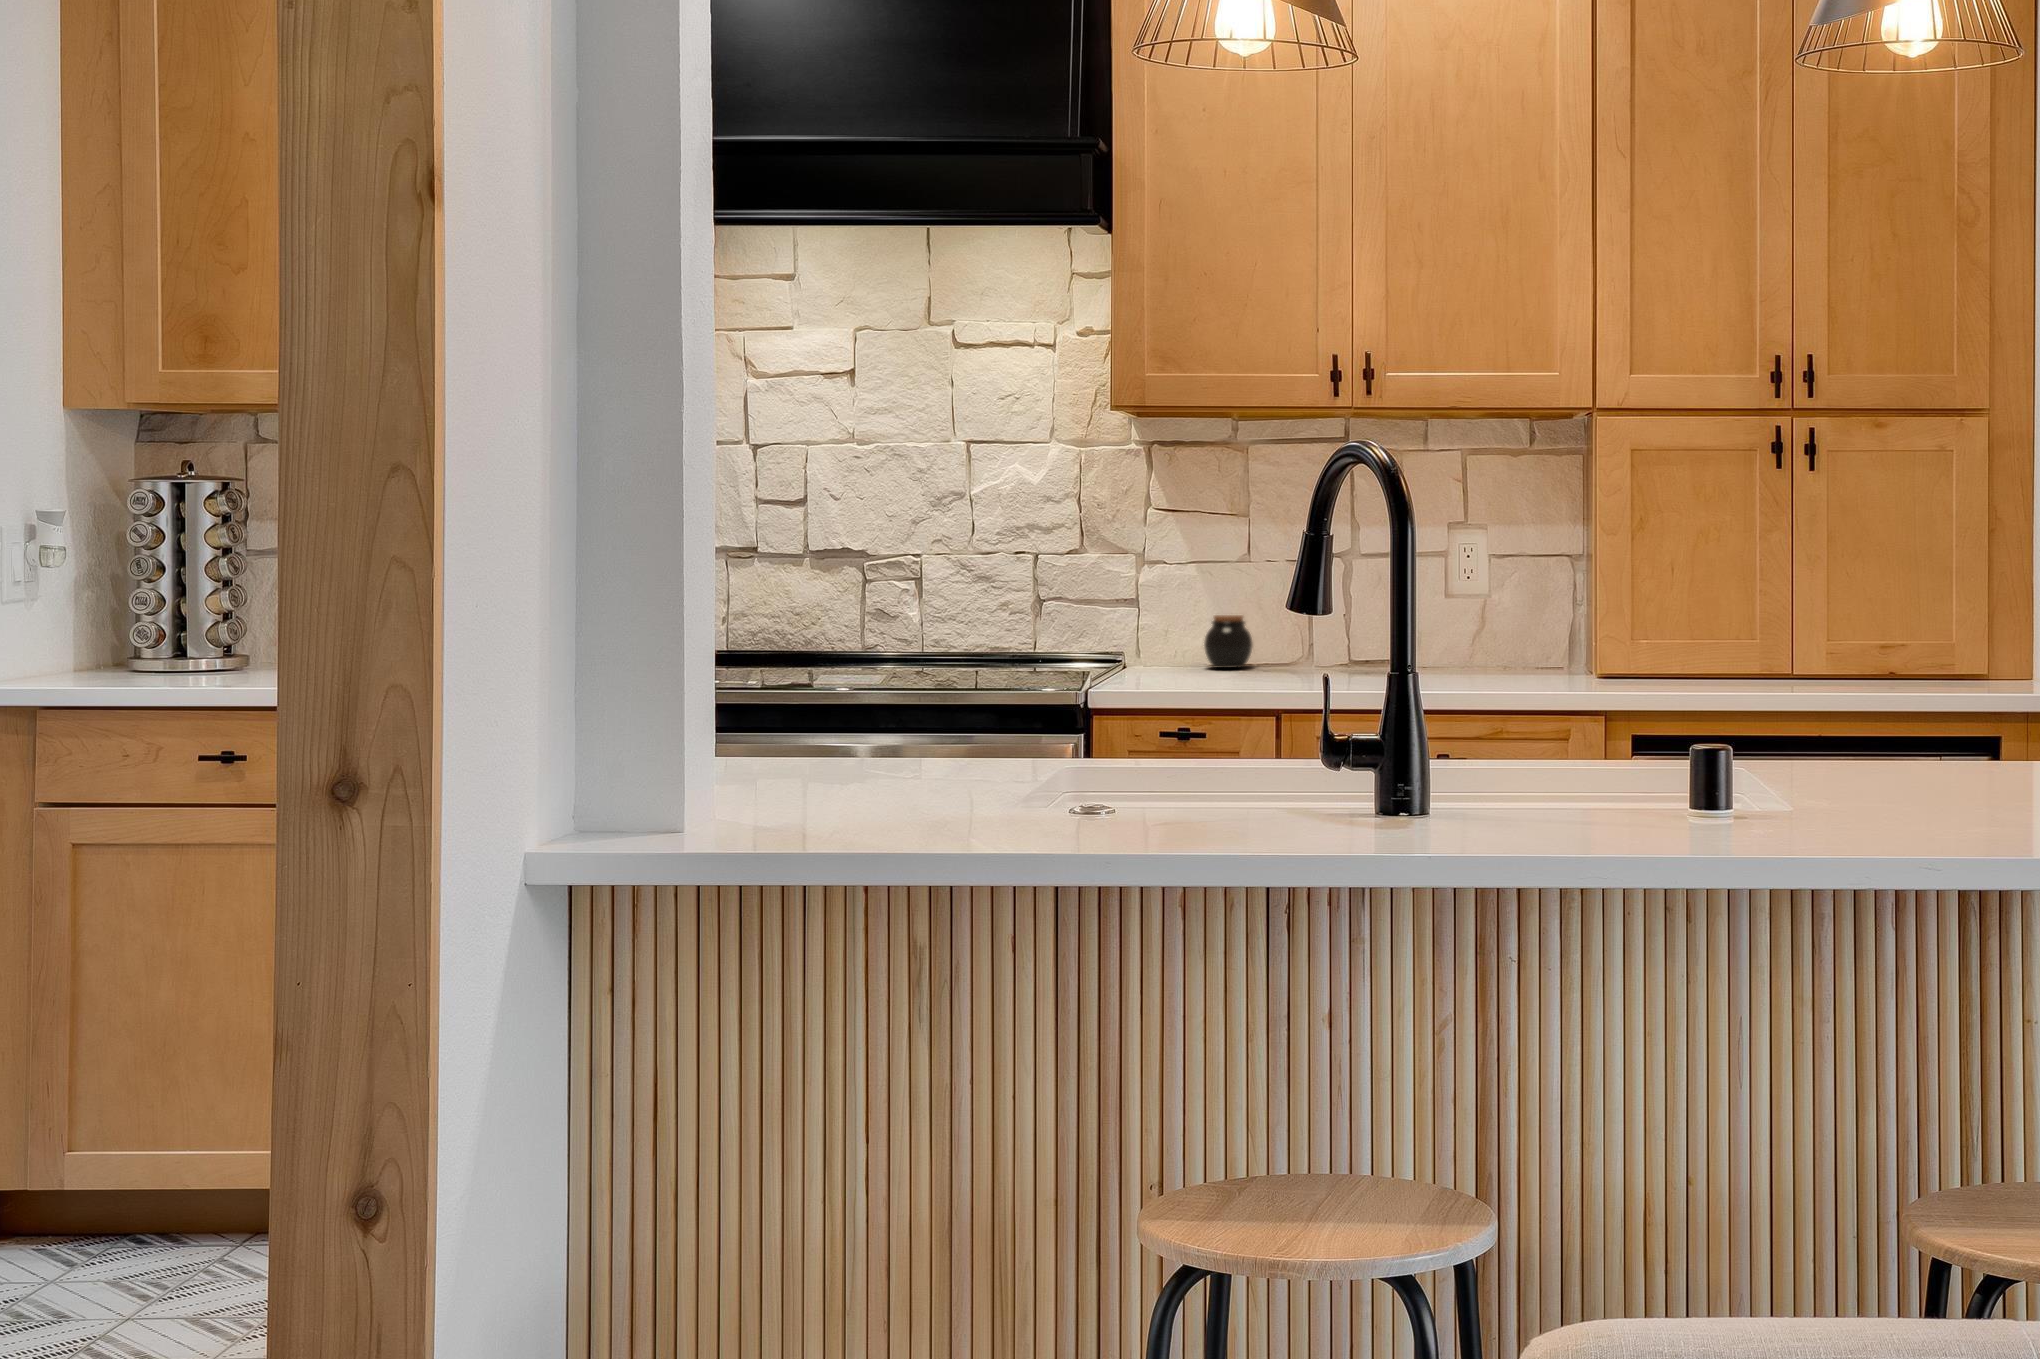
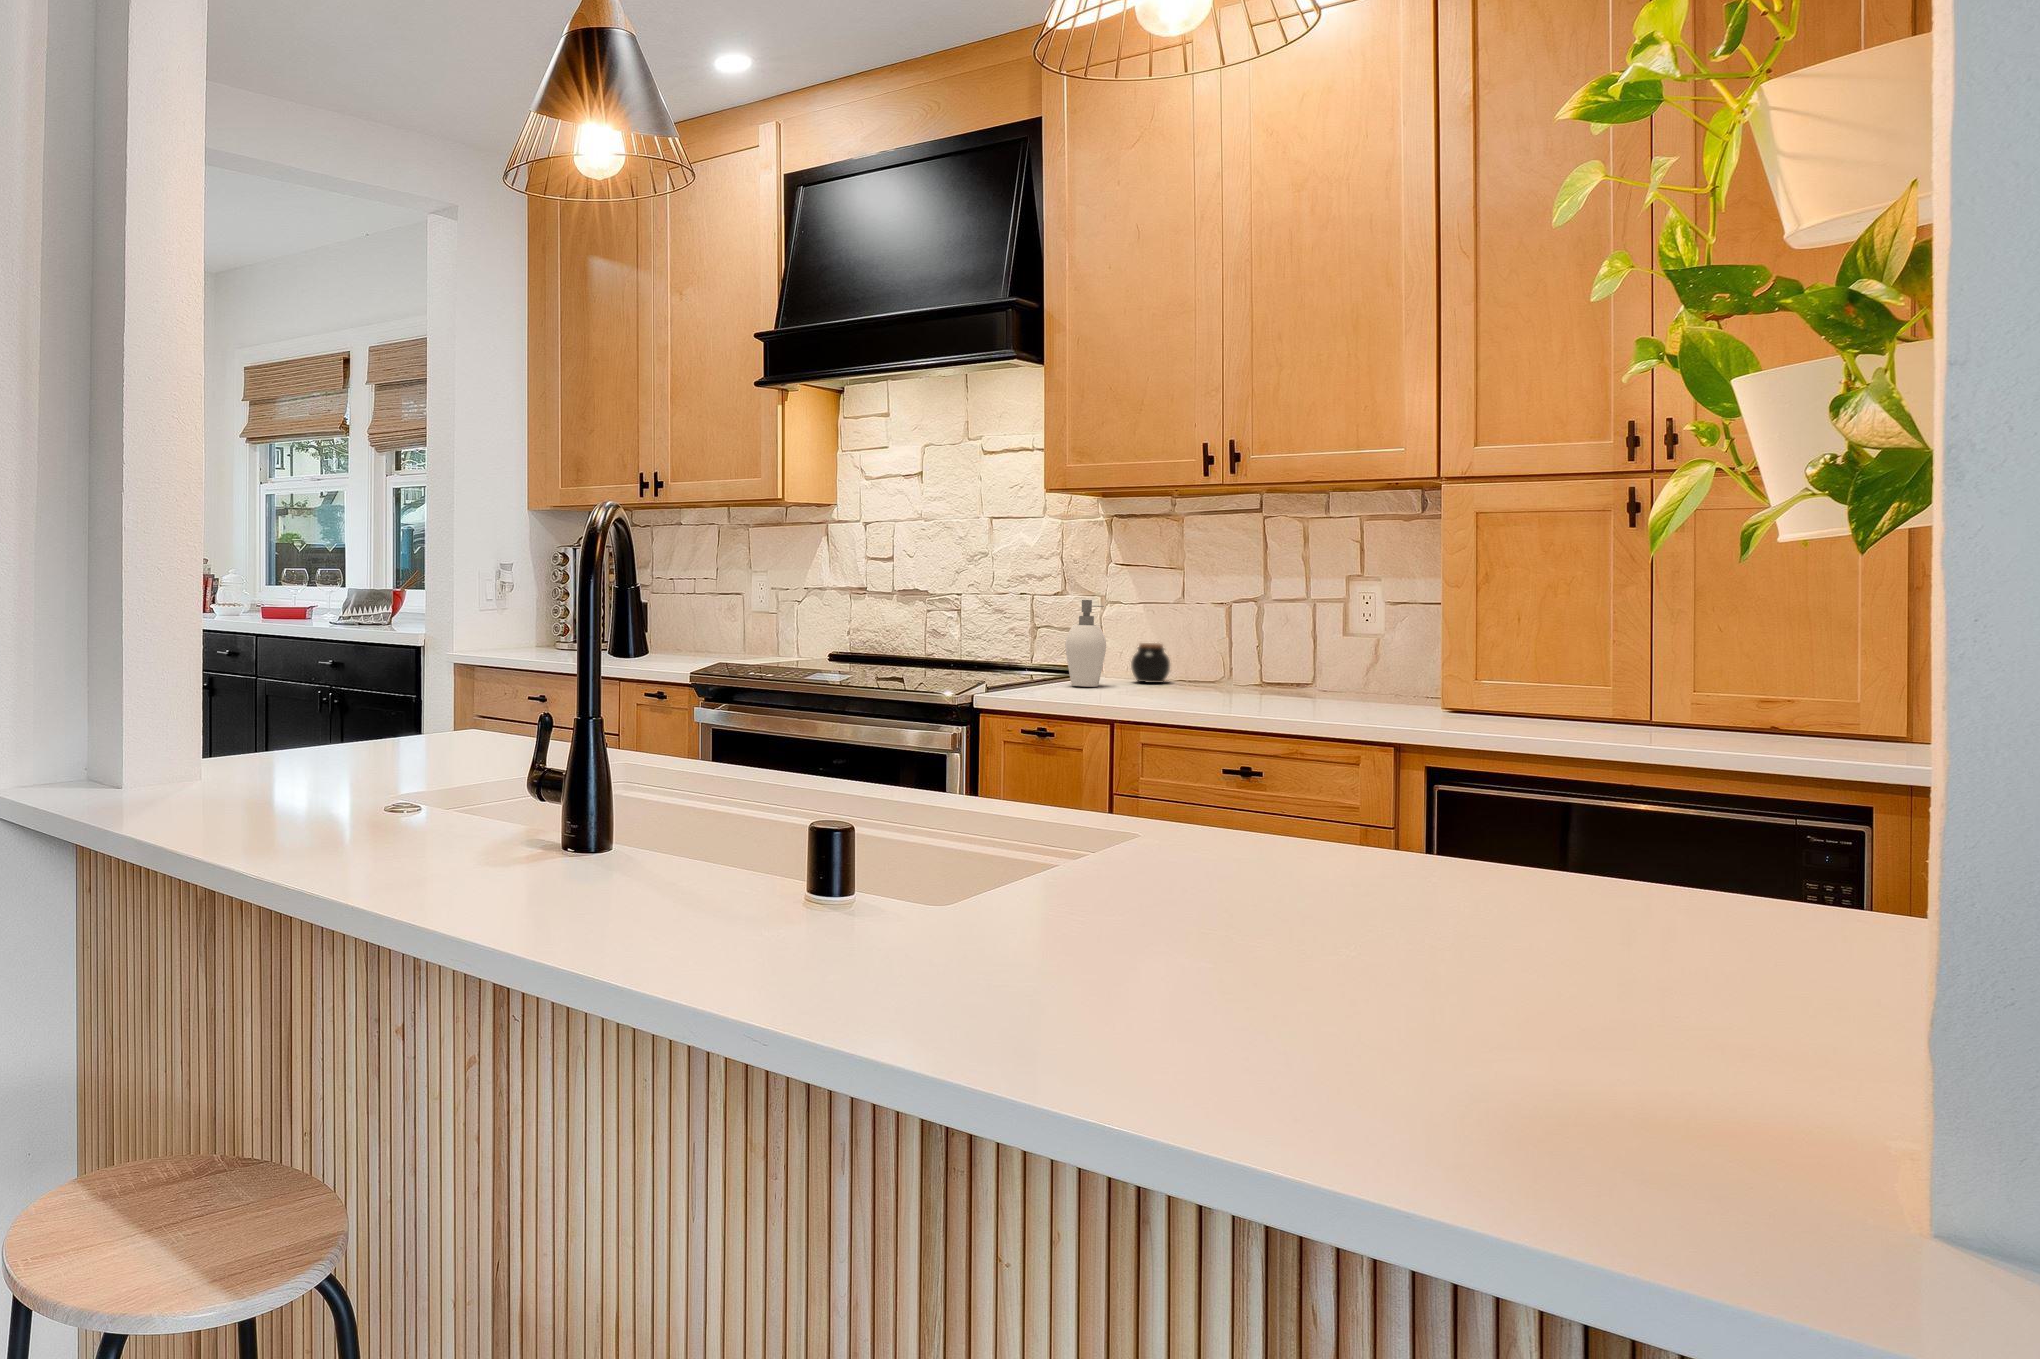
soap dispenser: none [1141,559,1201,679] -> present [1065,600,1106,687]

